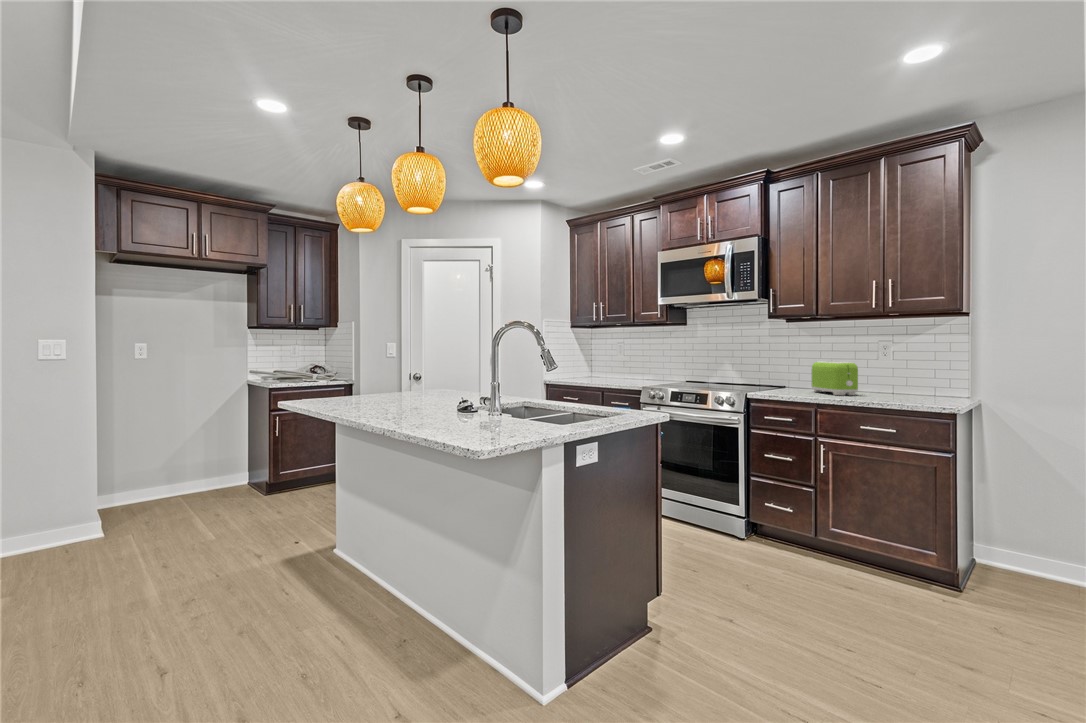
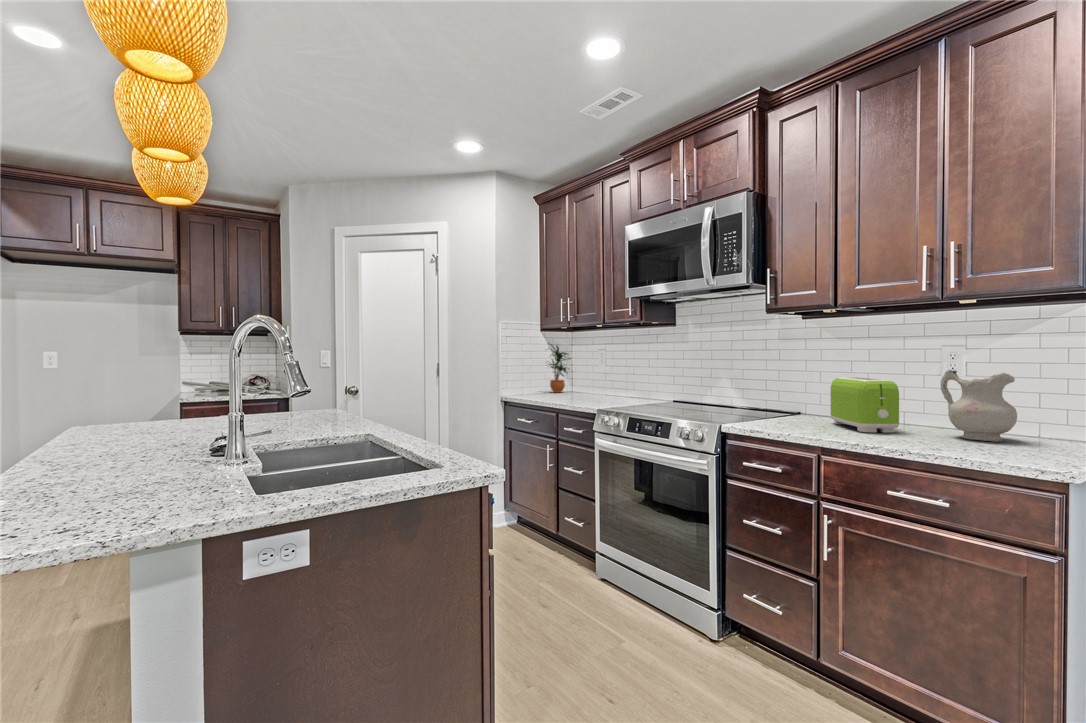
potted plant: none [569,338,593,378] -> present [550,344,570,393]
ceramic pitcher: none [882,356,926,398] -> present [941,370,1017,442]

